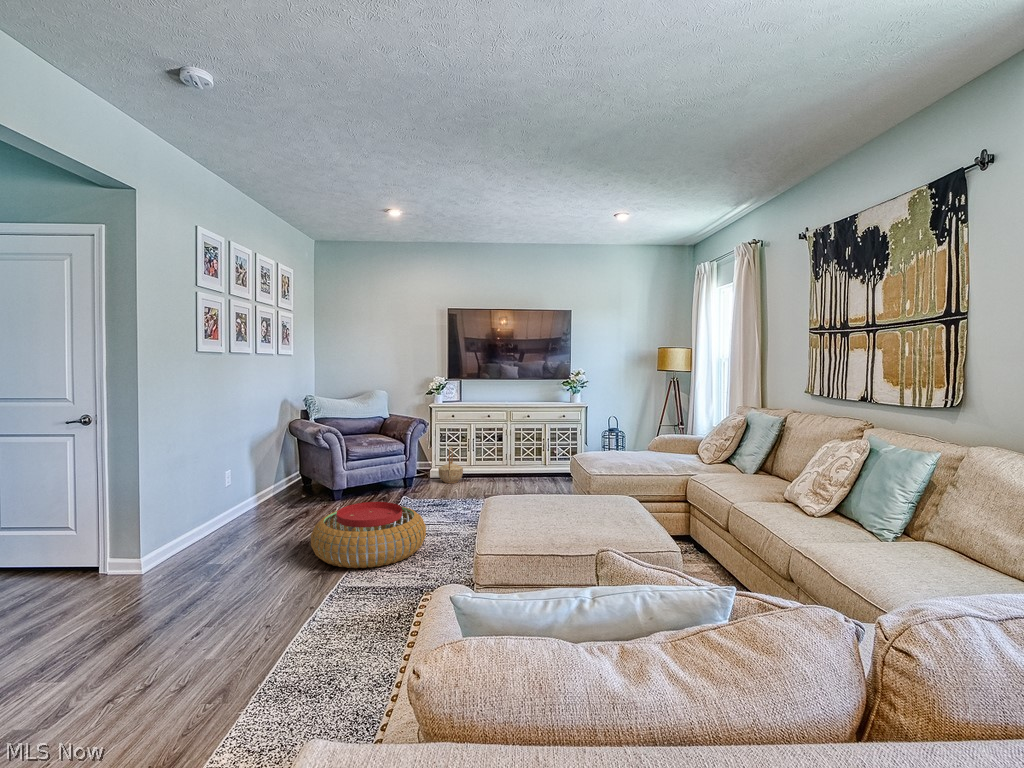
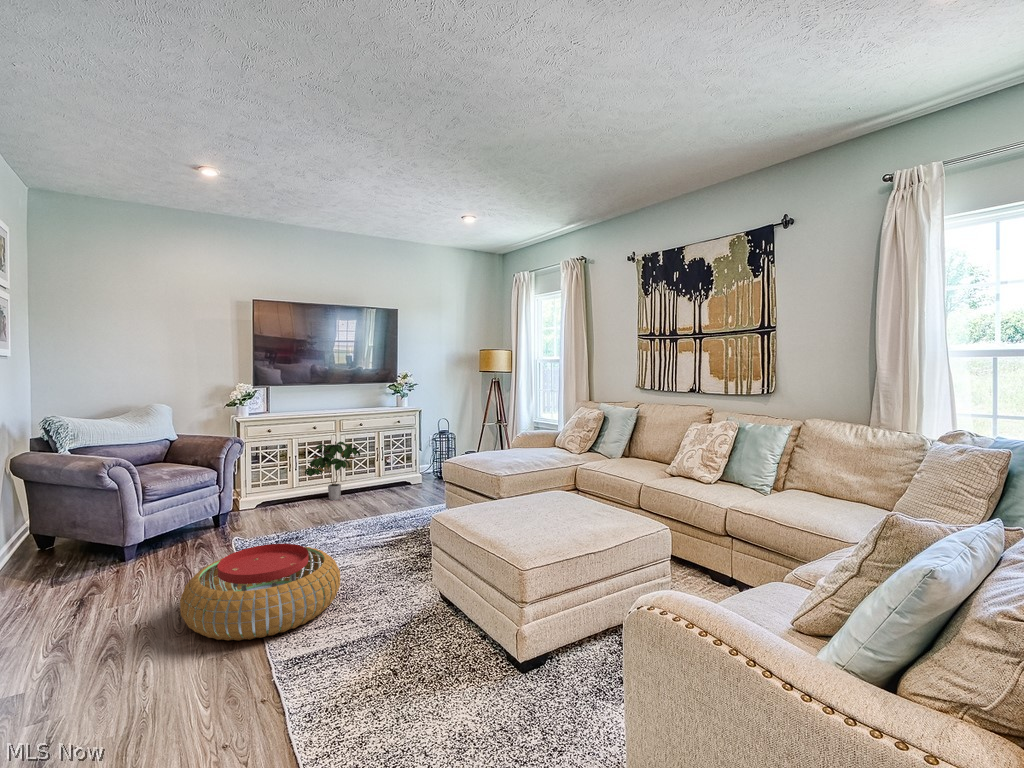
potted plant: none [478,430,524,481] -> present [305,442,360,500]
basket: present [439,446,463,483] -> none [258,467,290,512]

